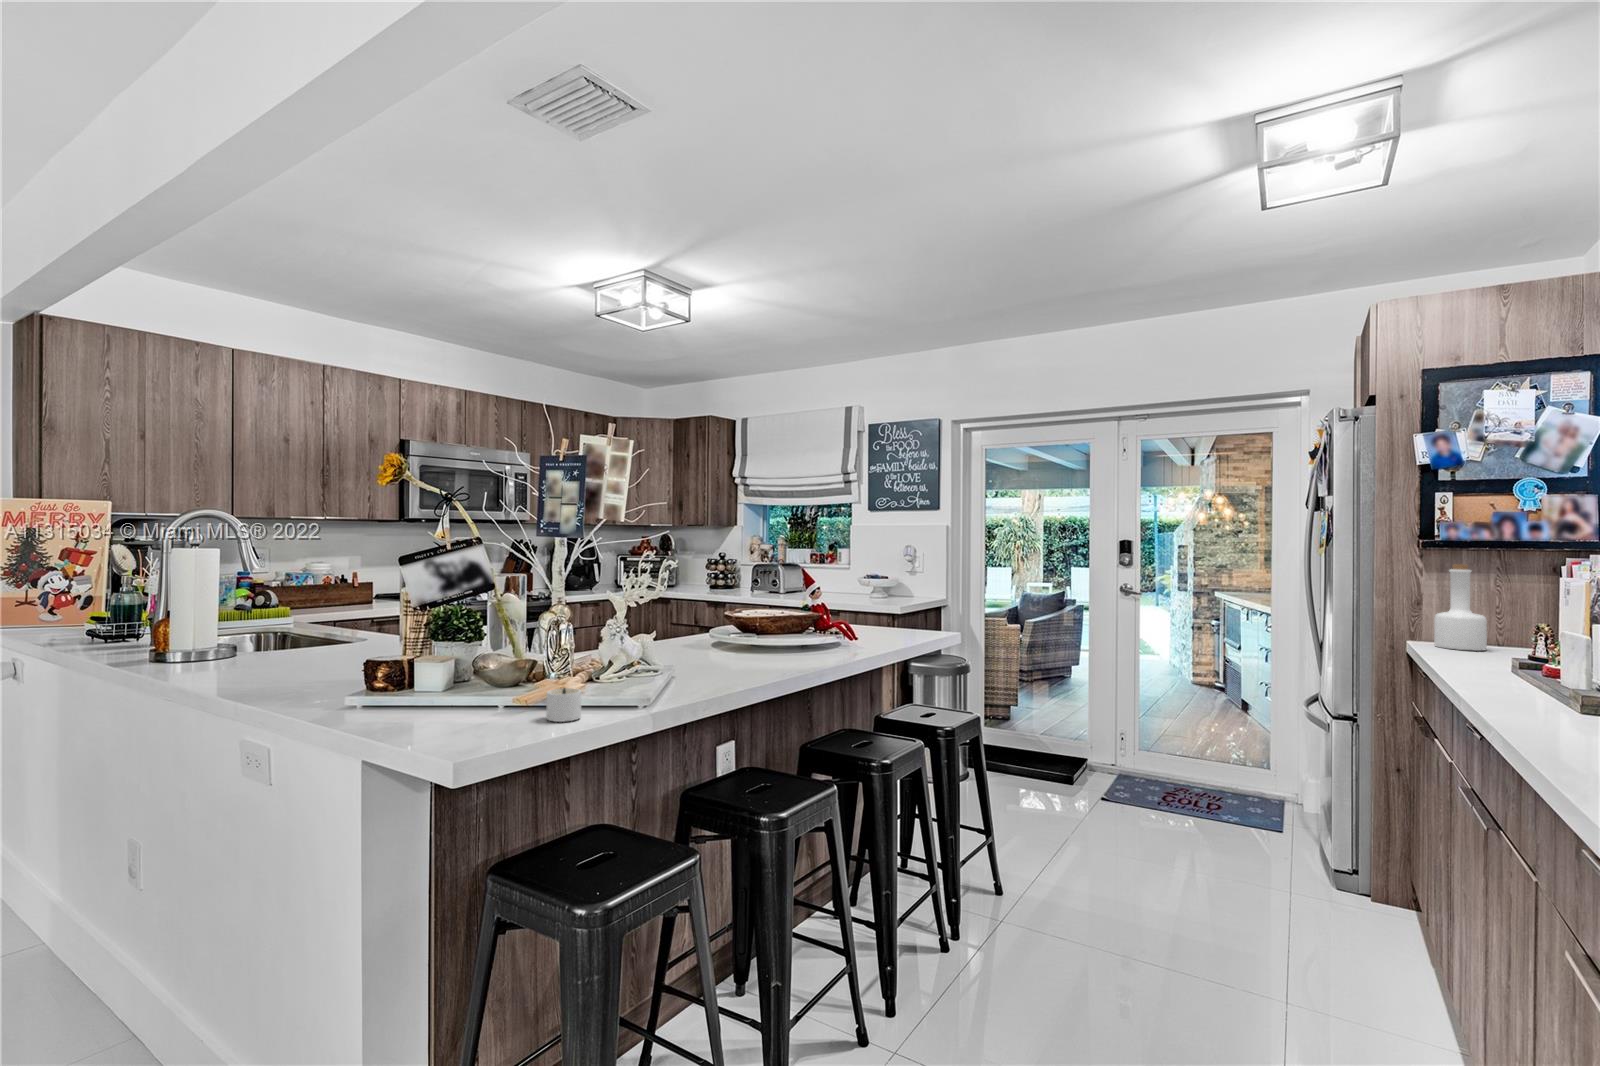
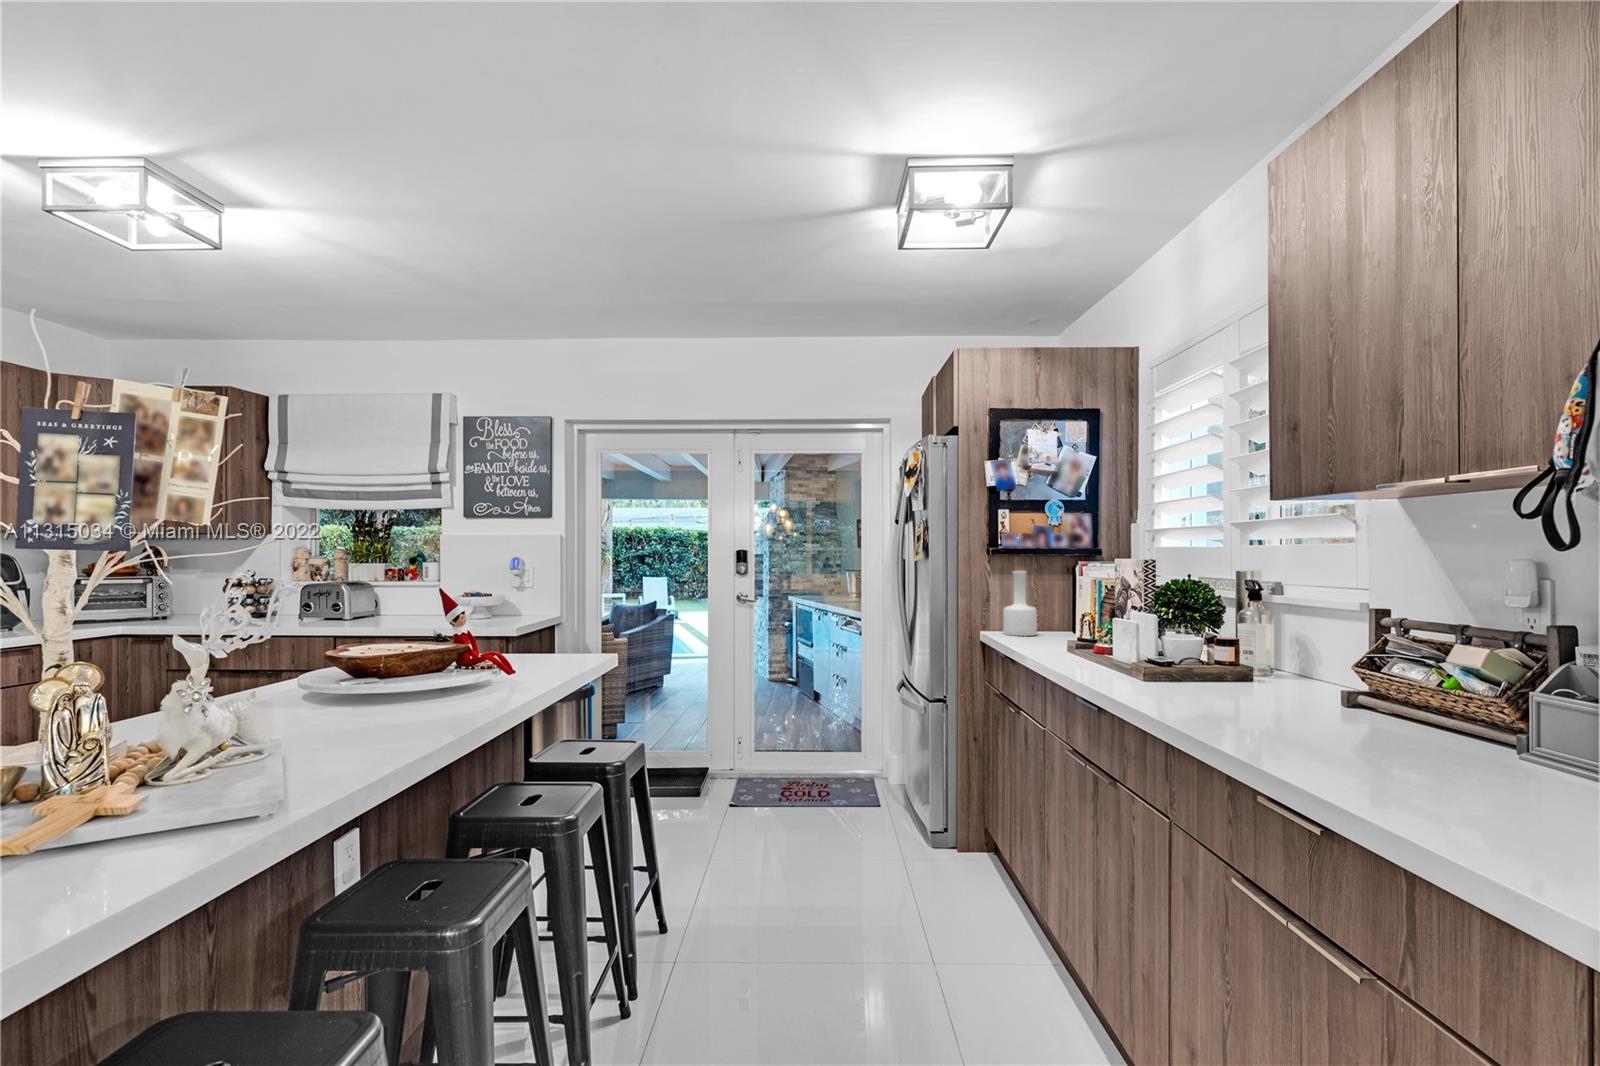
candle: present [546,688,581,722] -> none [85,808,175,874]

